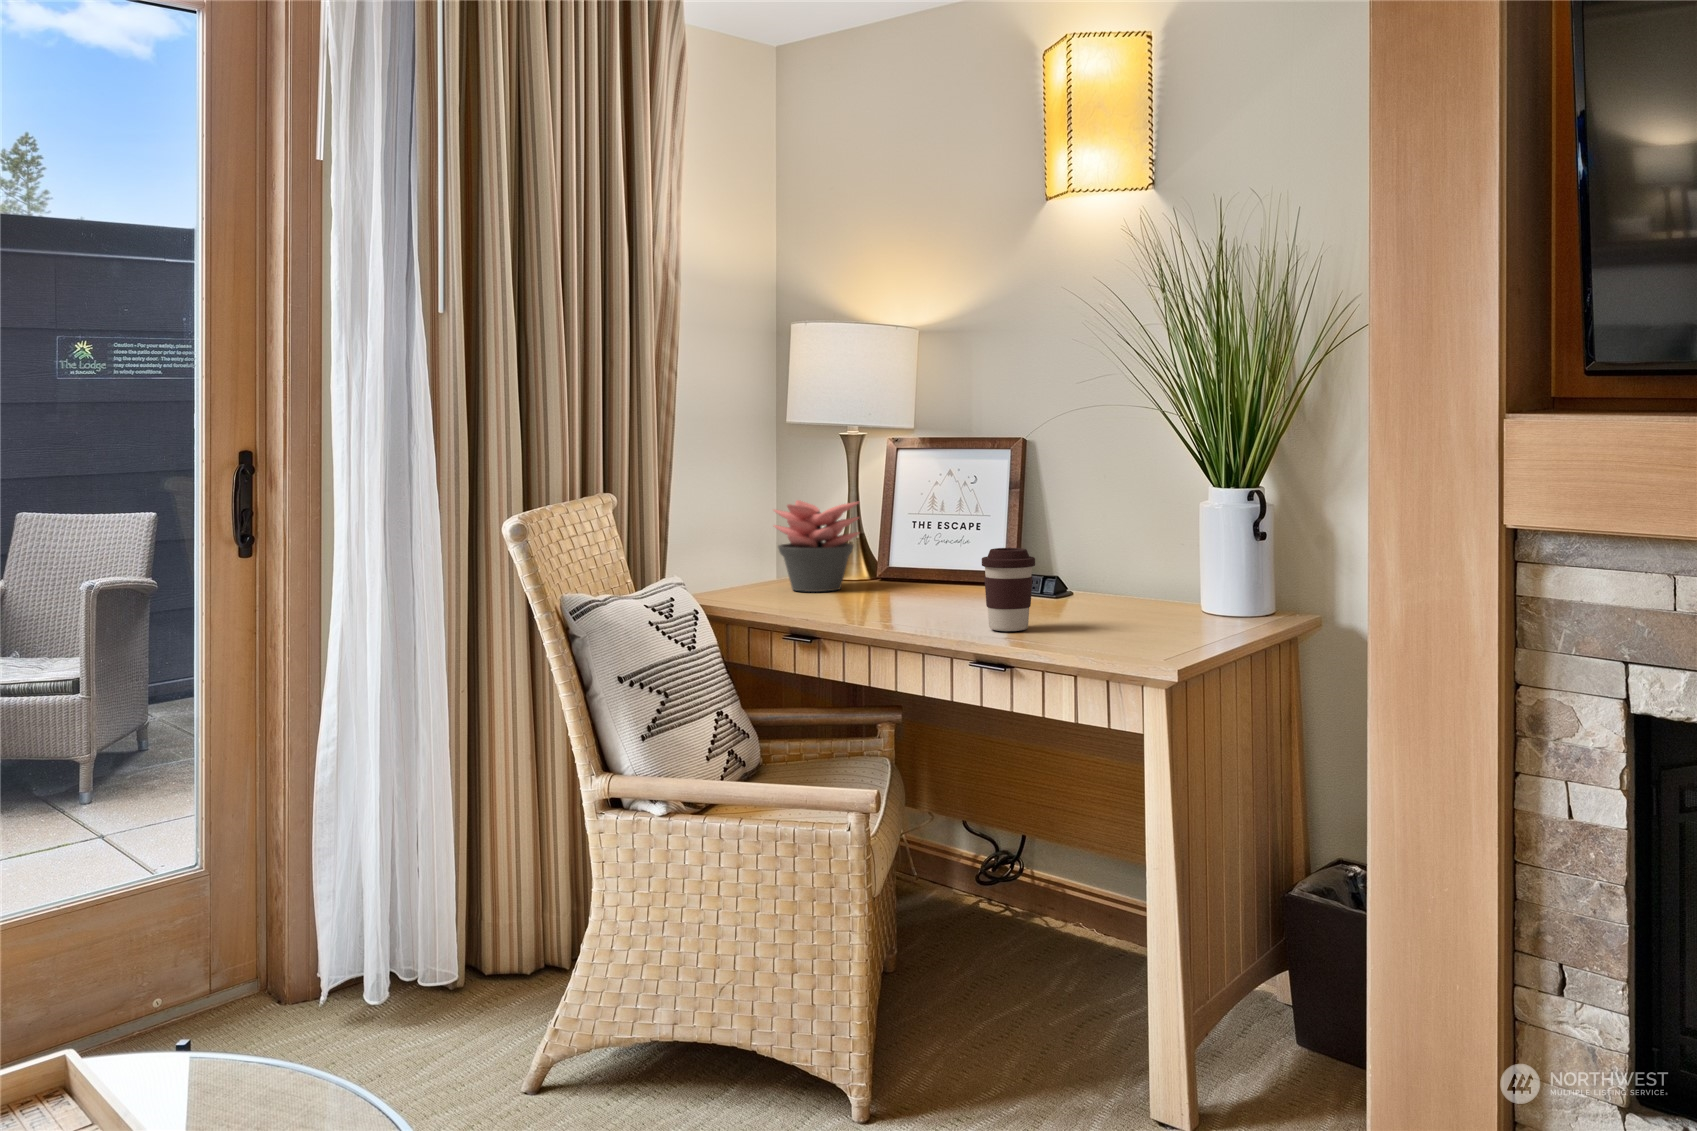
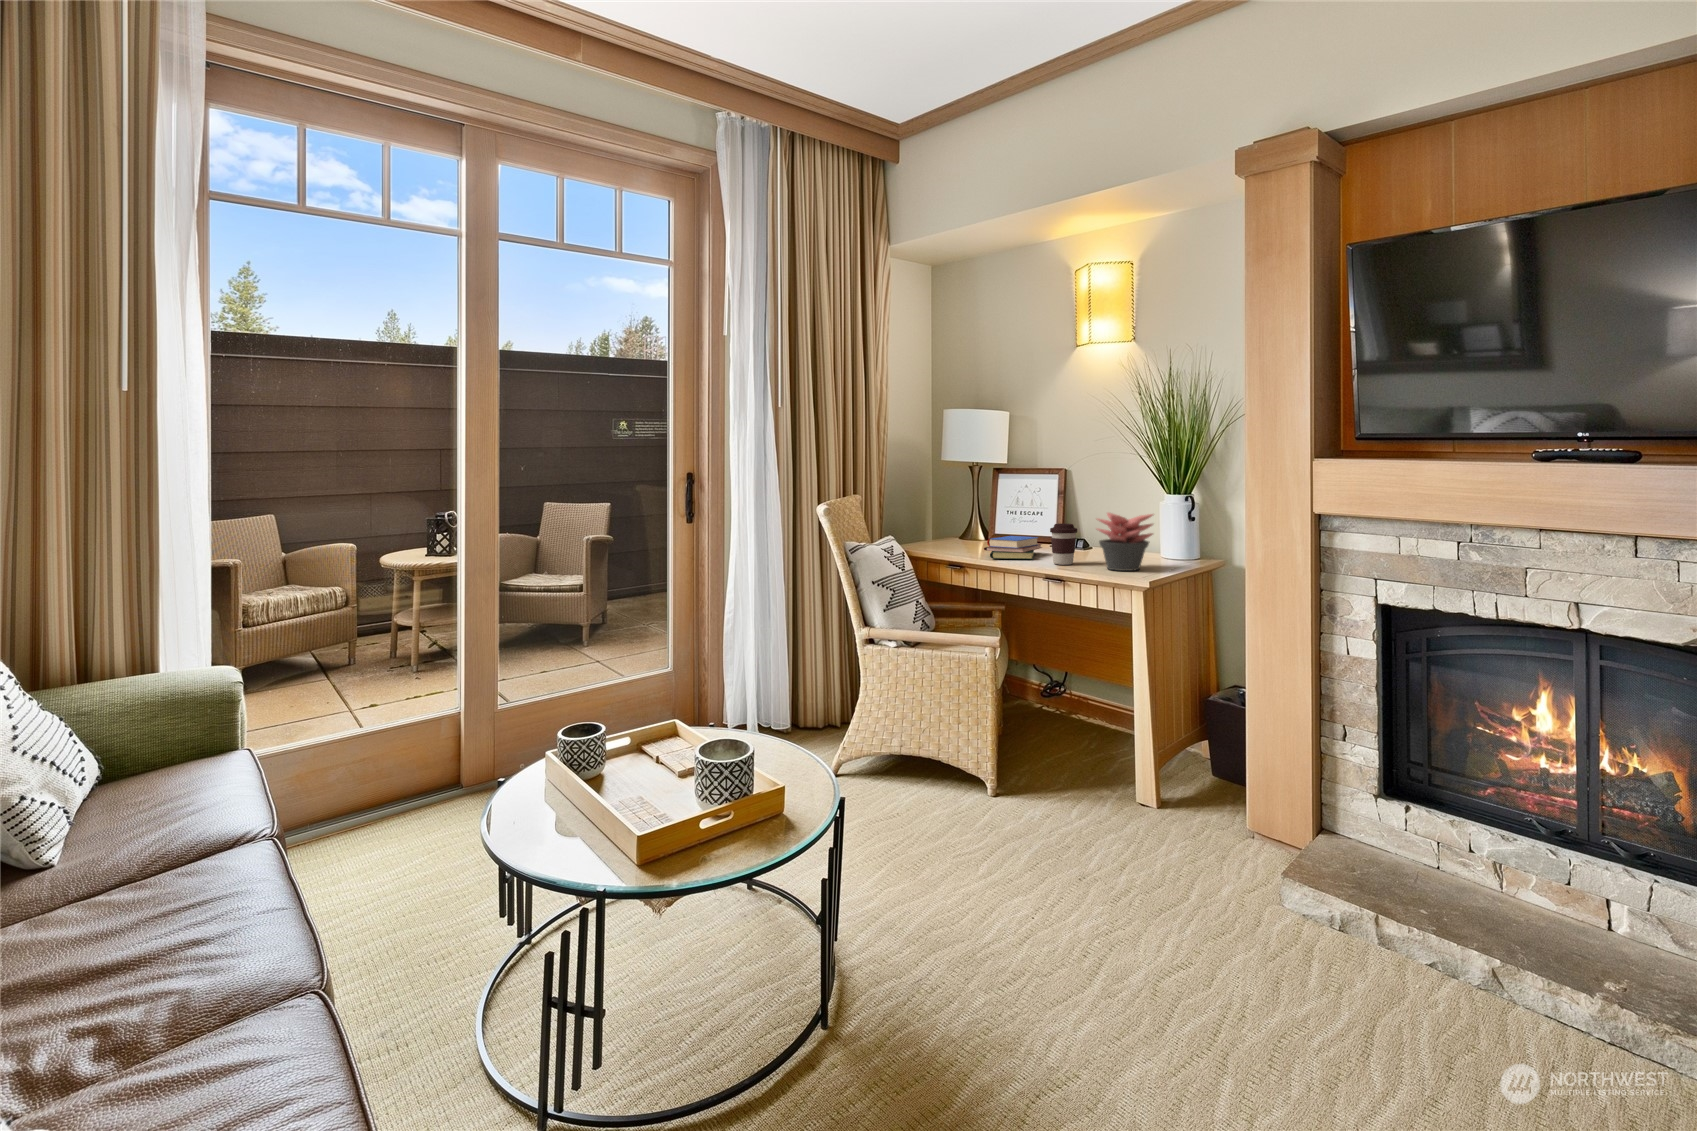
succulent plant: present [774,500,859,592] -> present [1097,513,1153,571]
book: none [854,571,972,619] -> present [984,536,1042,559]

